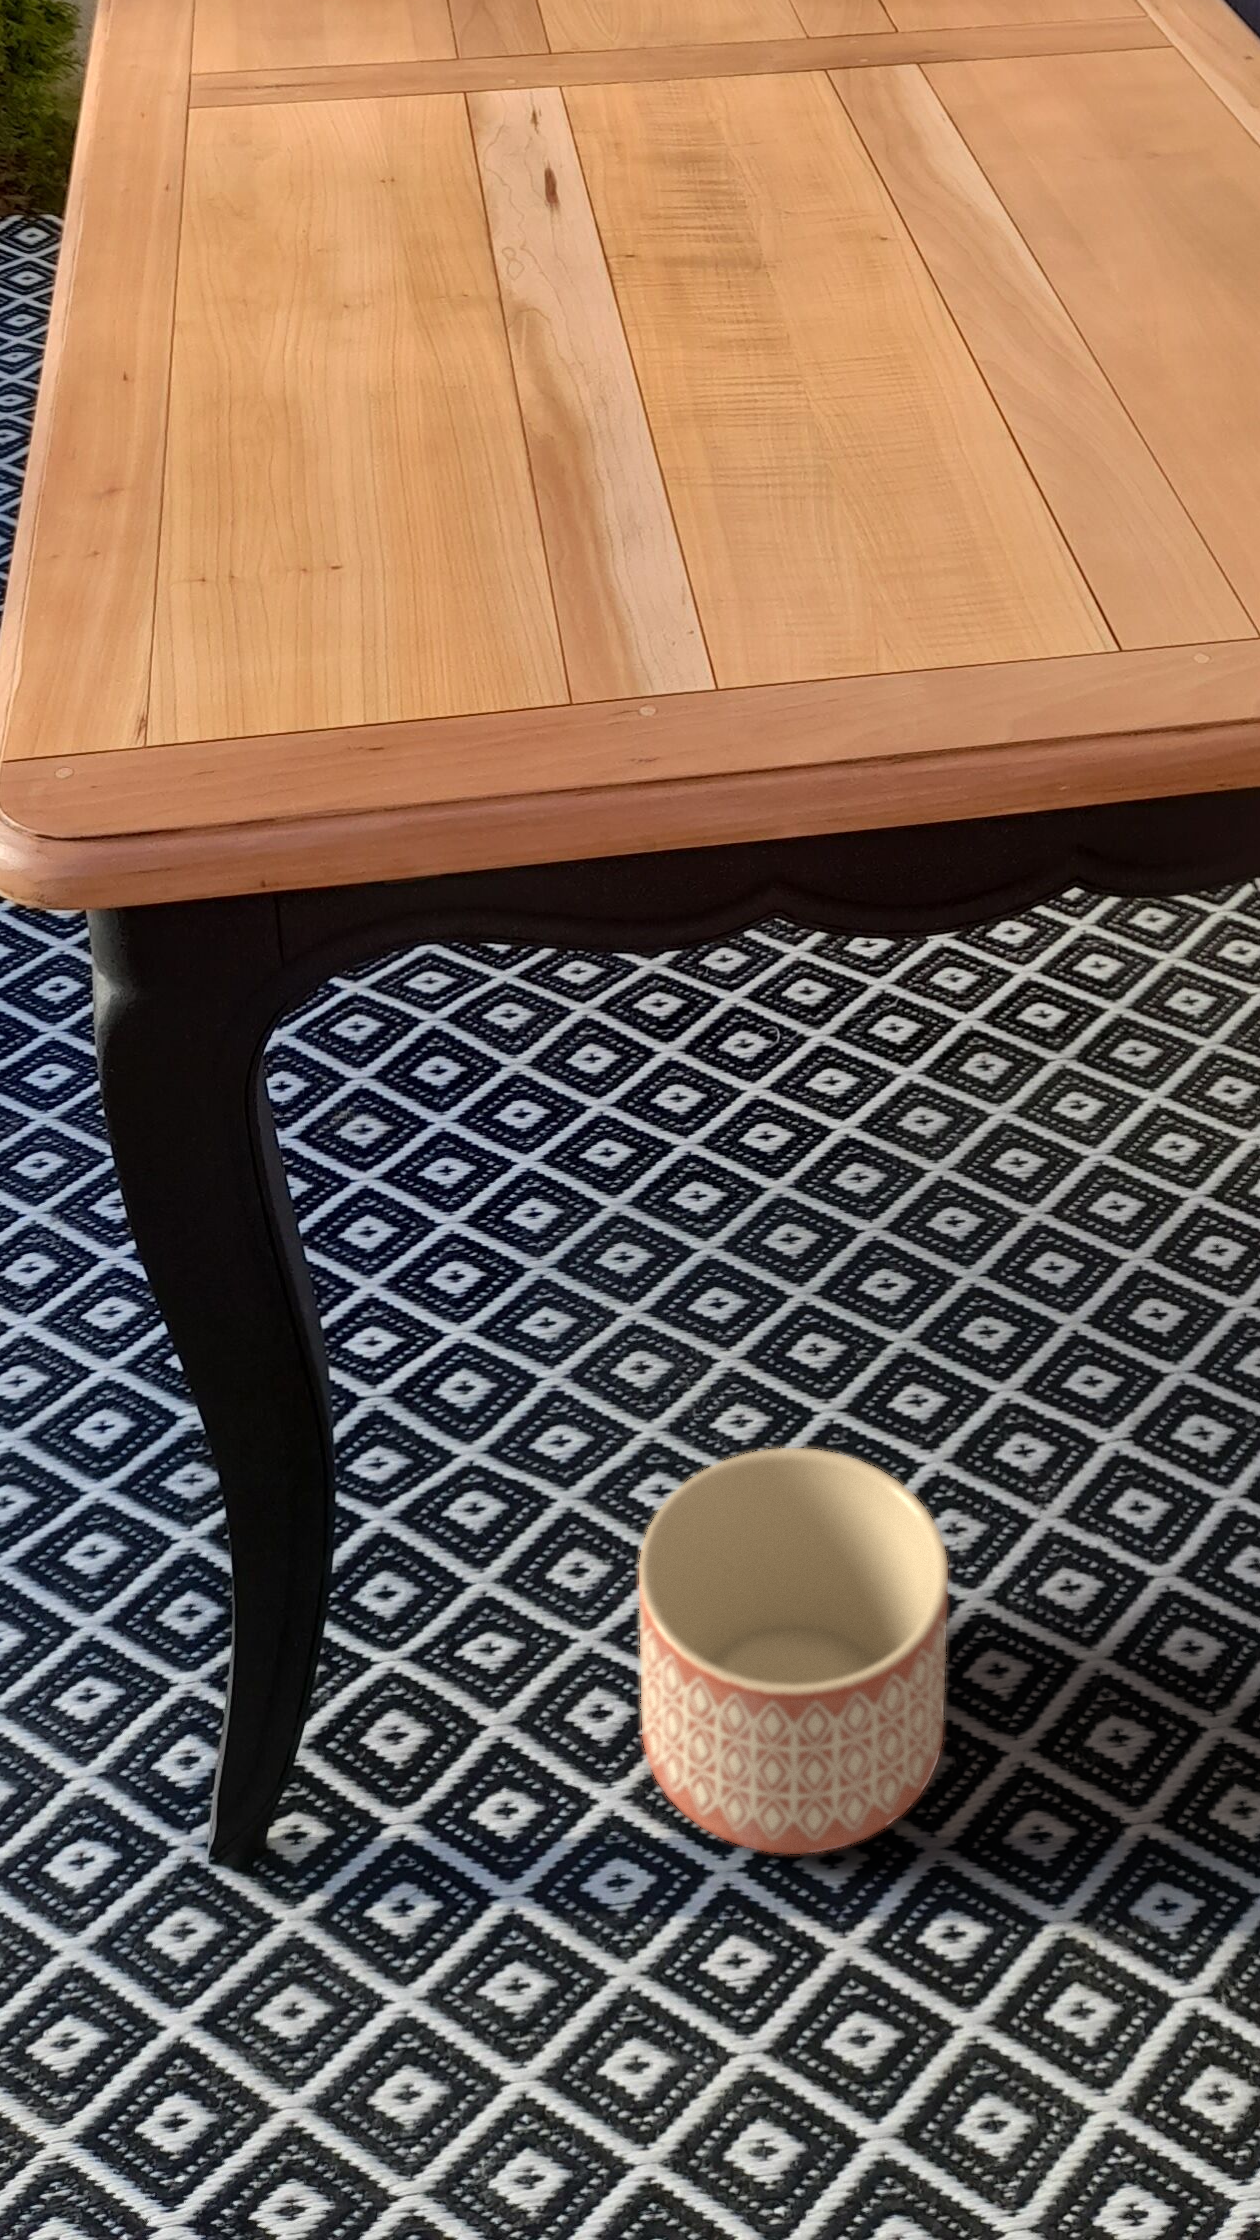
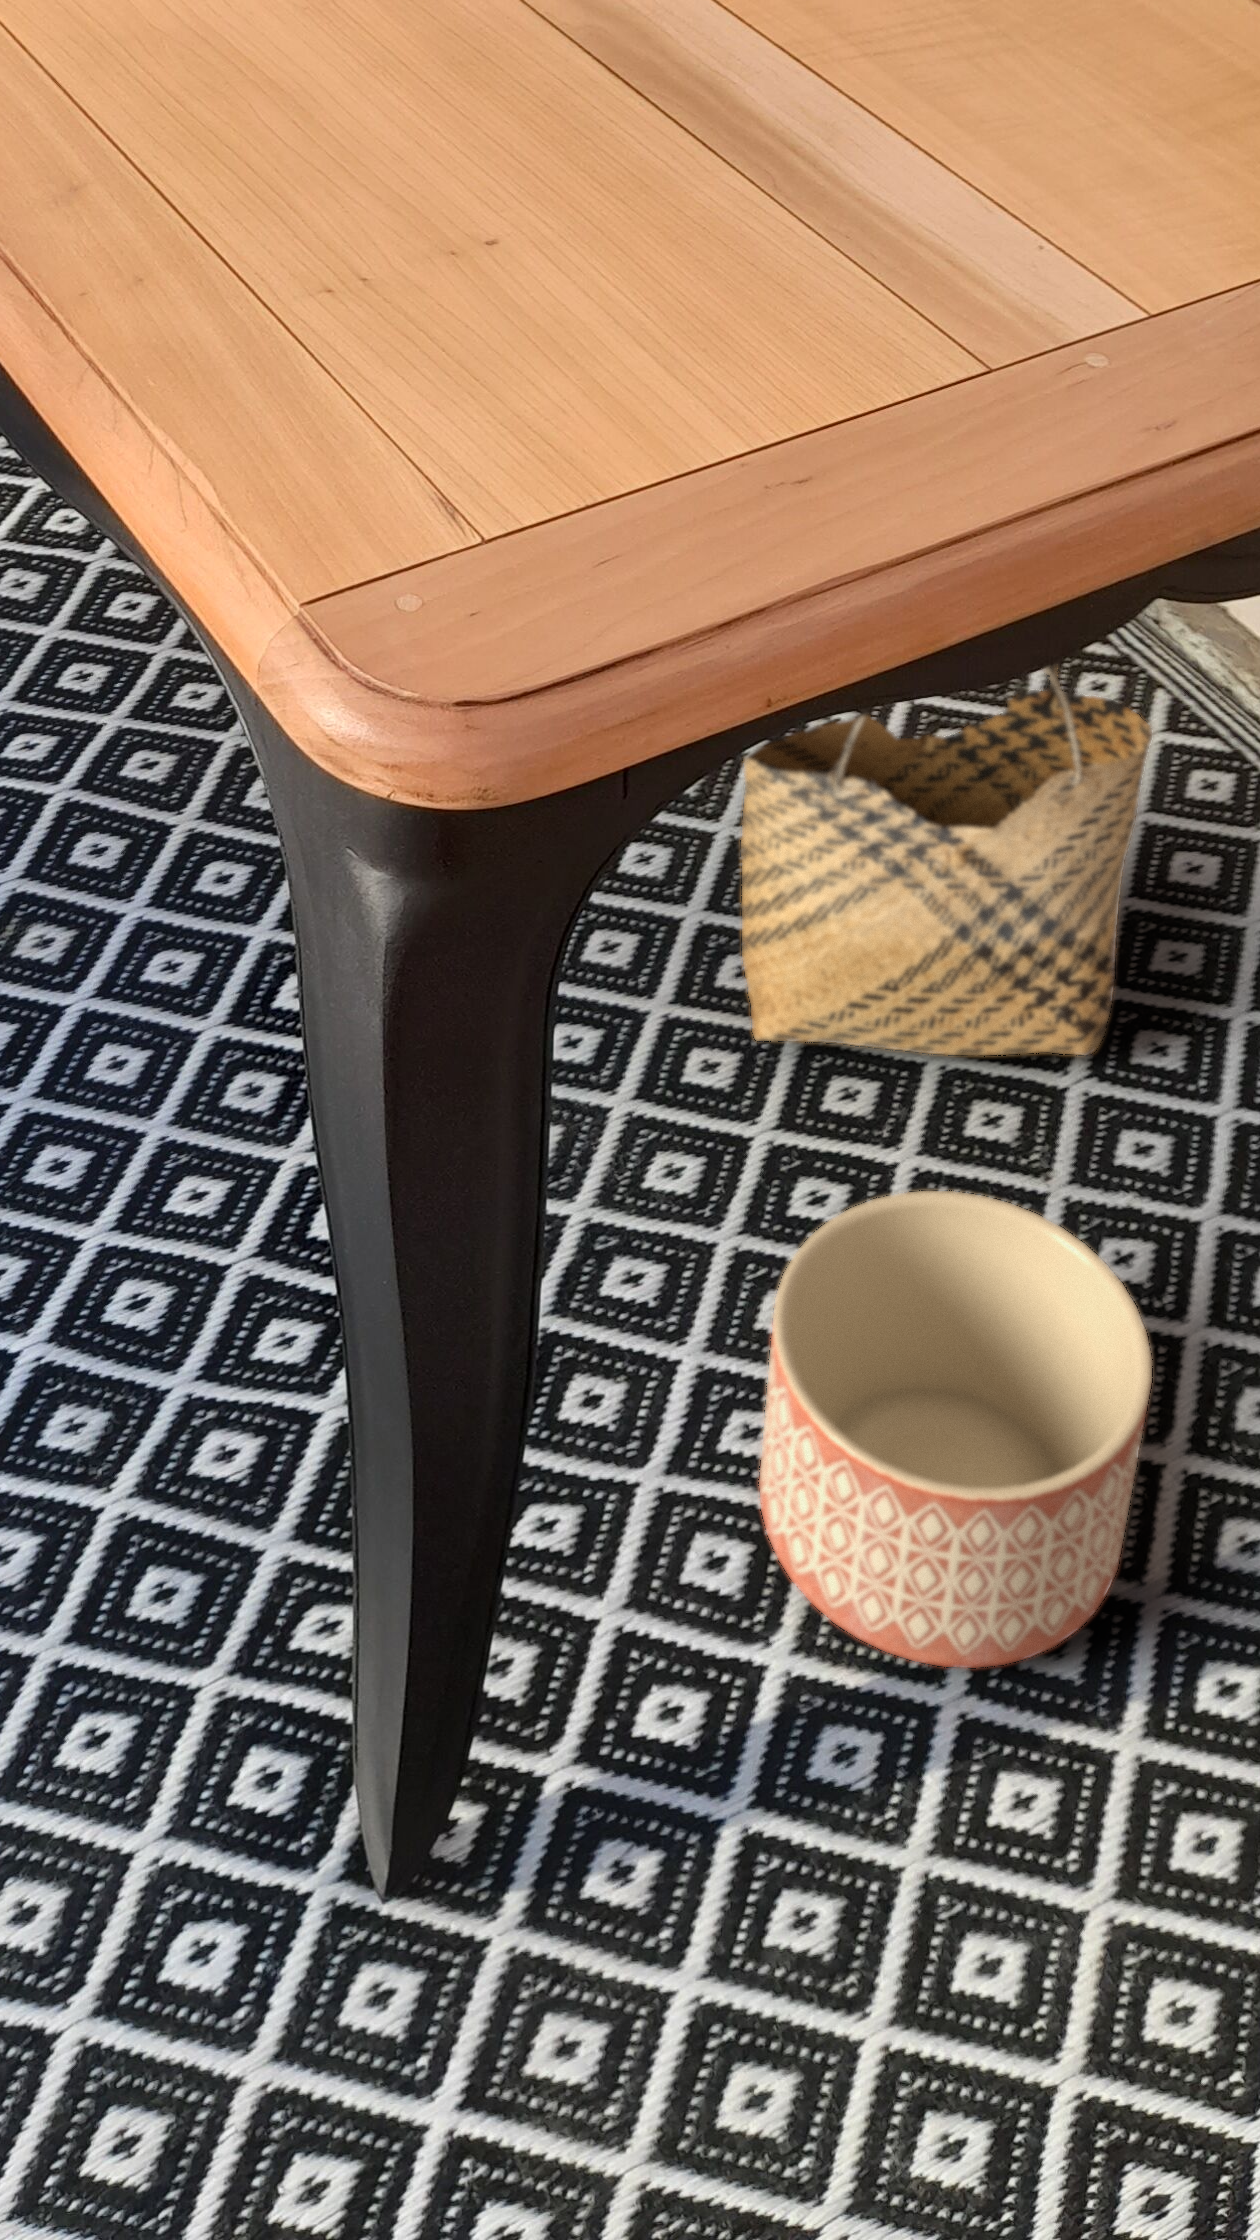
woven basket: none [856,904,1210,1420] -> present [741,666,1152,1055]

